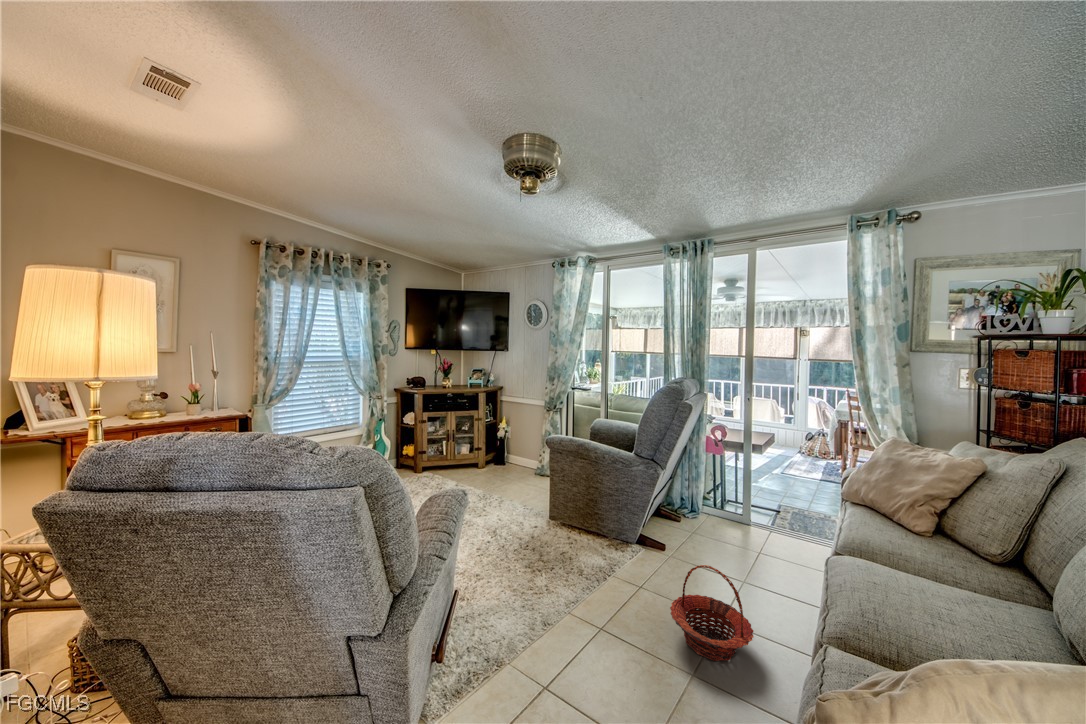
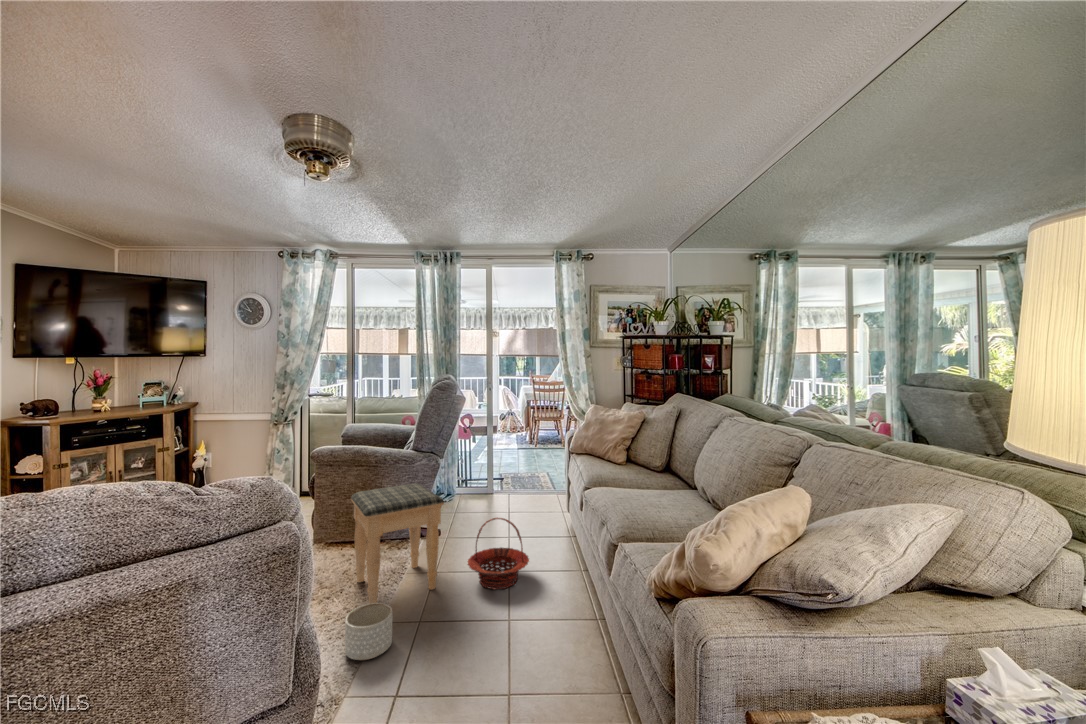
footstool: none [563,490,646,618] -> present [351,484,444,604]
planter: none [525,611,570,674] -> present [345,603,392,660]

